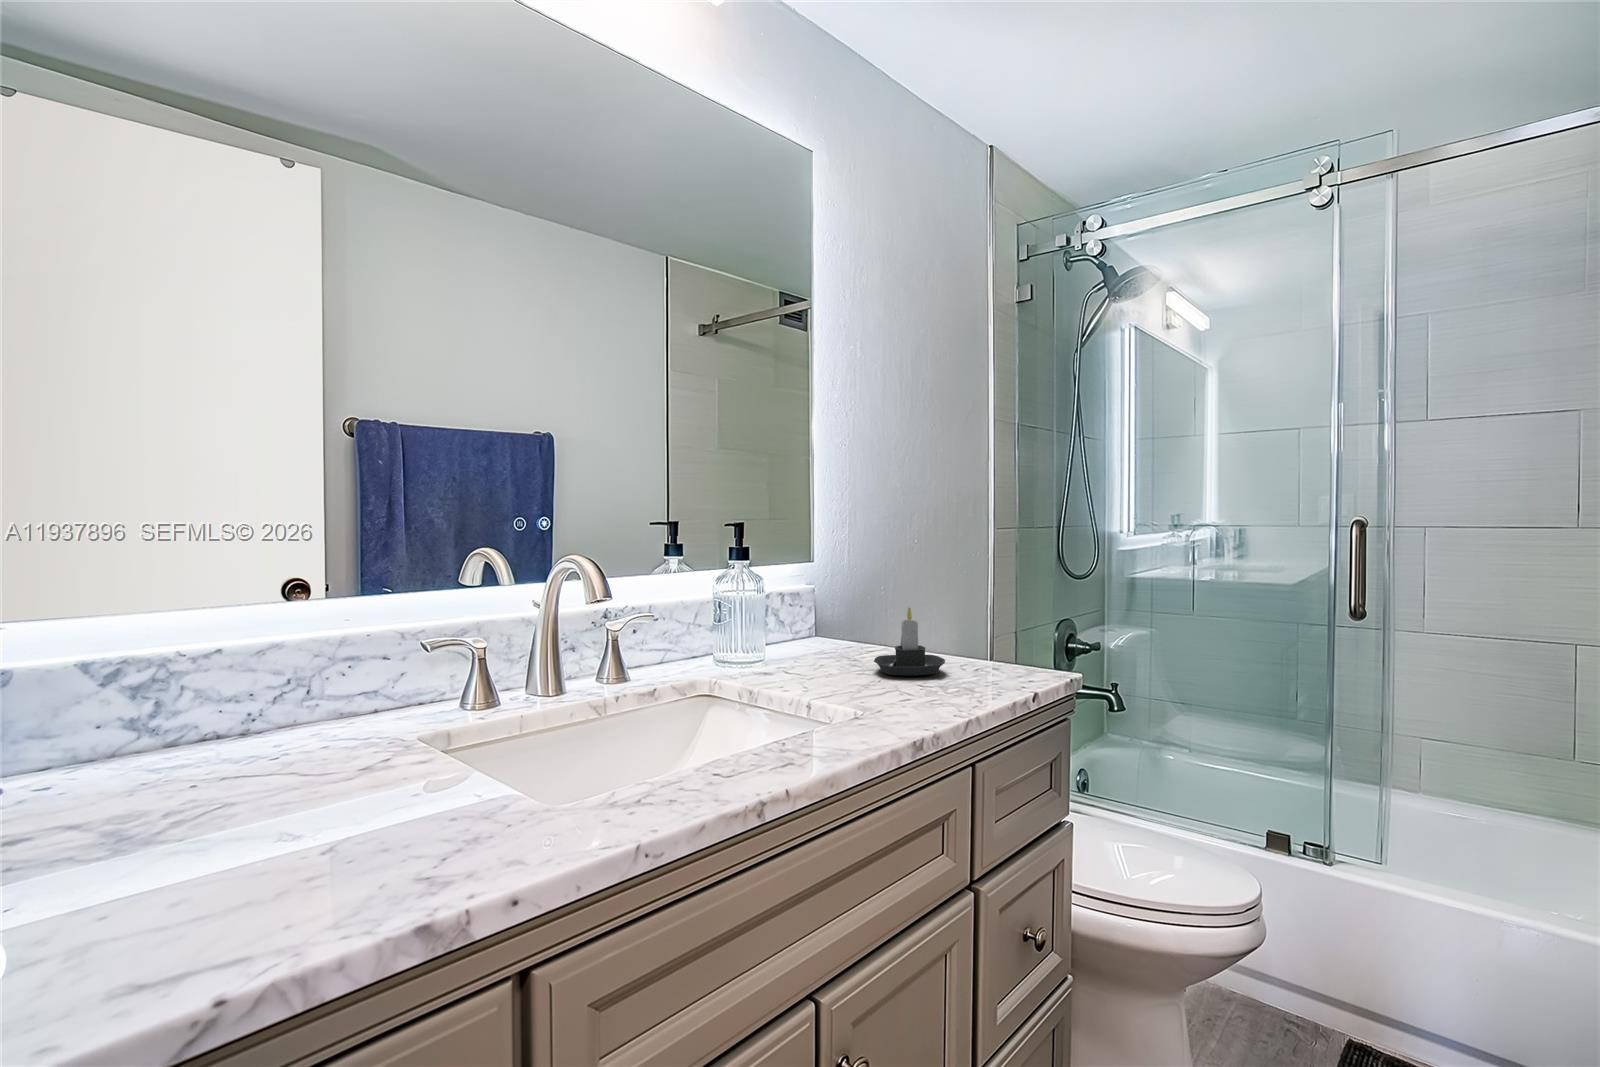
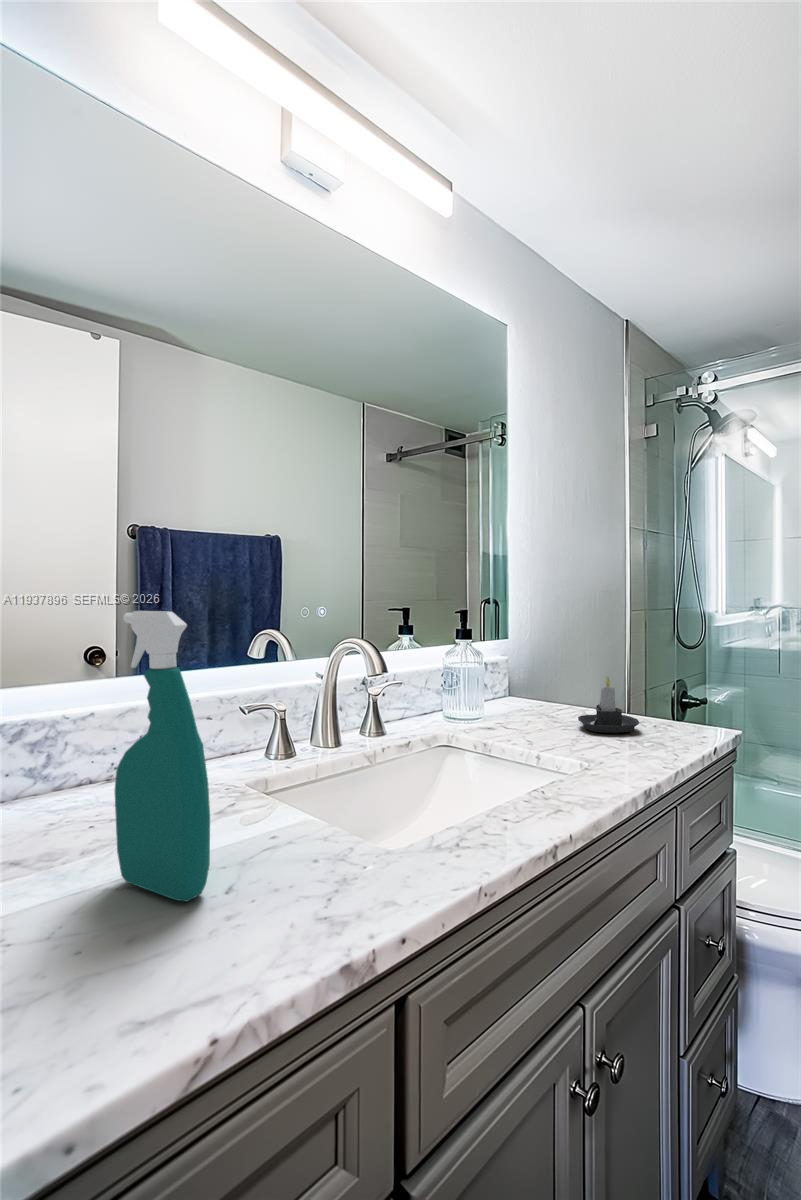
spray bottle: none [187,511,301,863] -> present [115,611,210,901]

